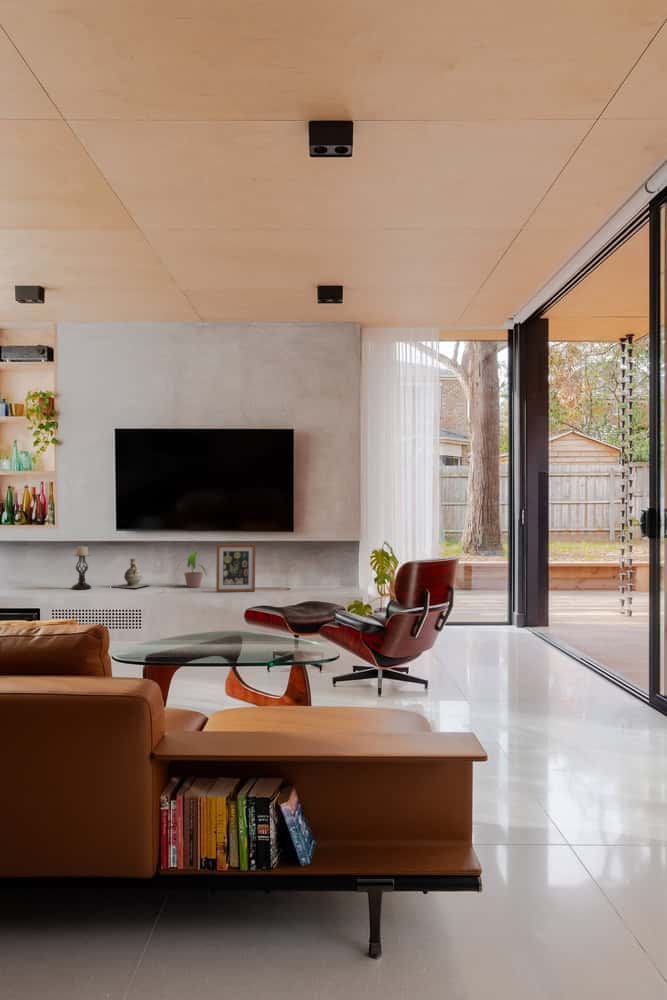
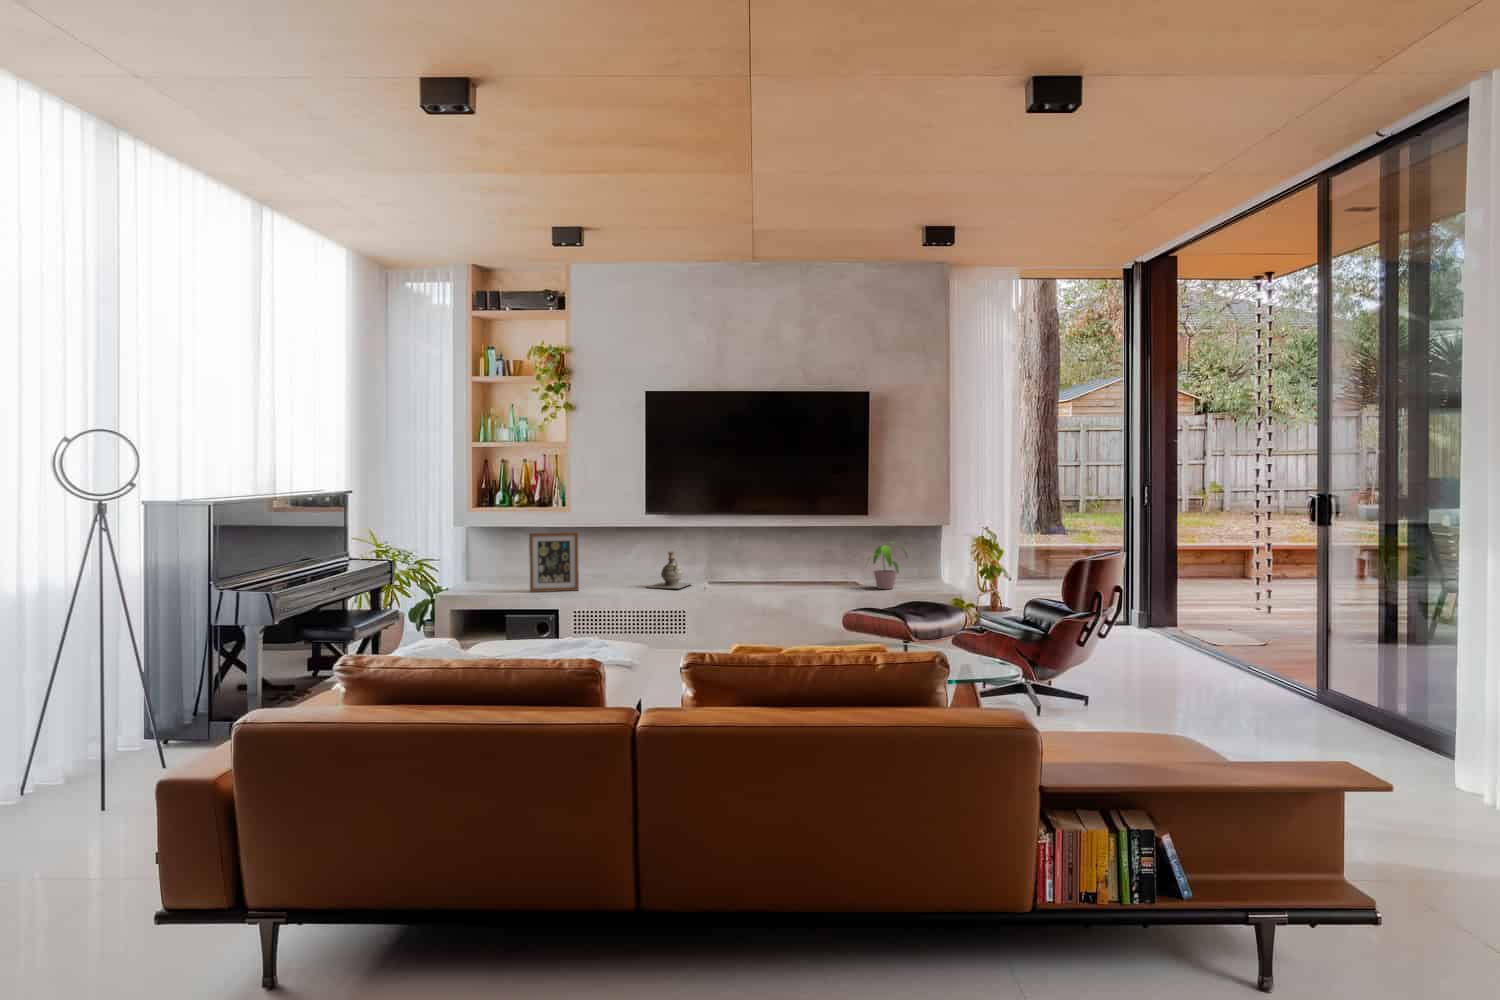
picture frame: present [216,544,255,592] -> present [529,532,579,592]
candle holder: present [72,545,91,589] -> none [600,536,623,591]
potted plant: present [184,551,205,587] -> present [867,544,907,589]

